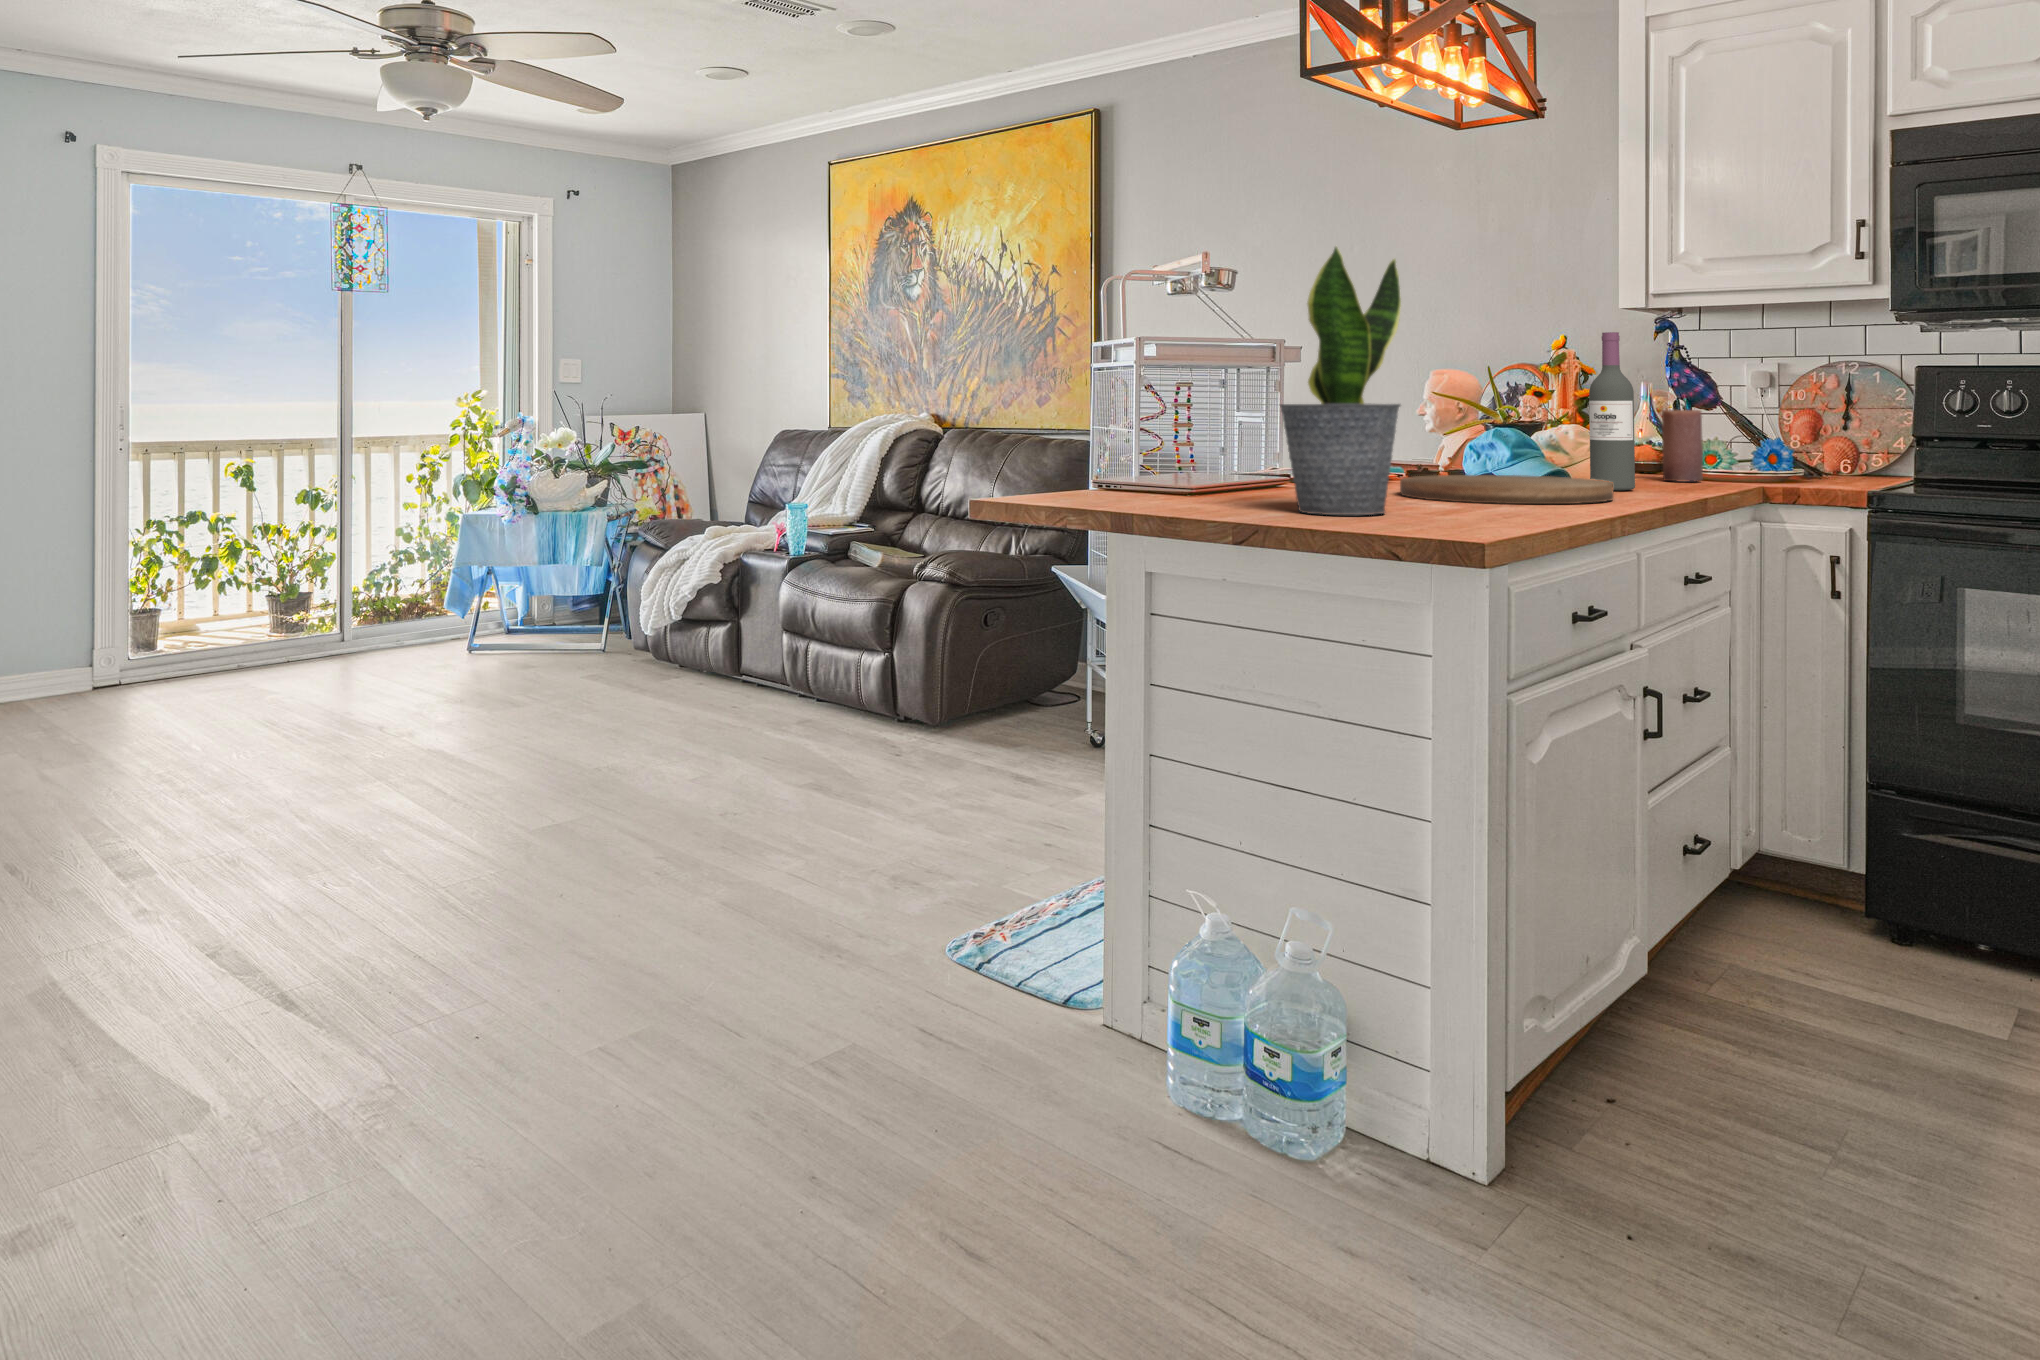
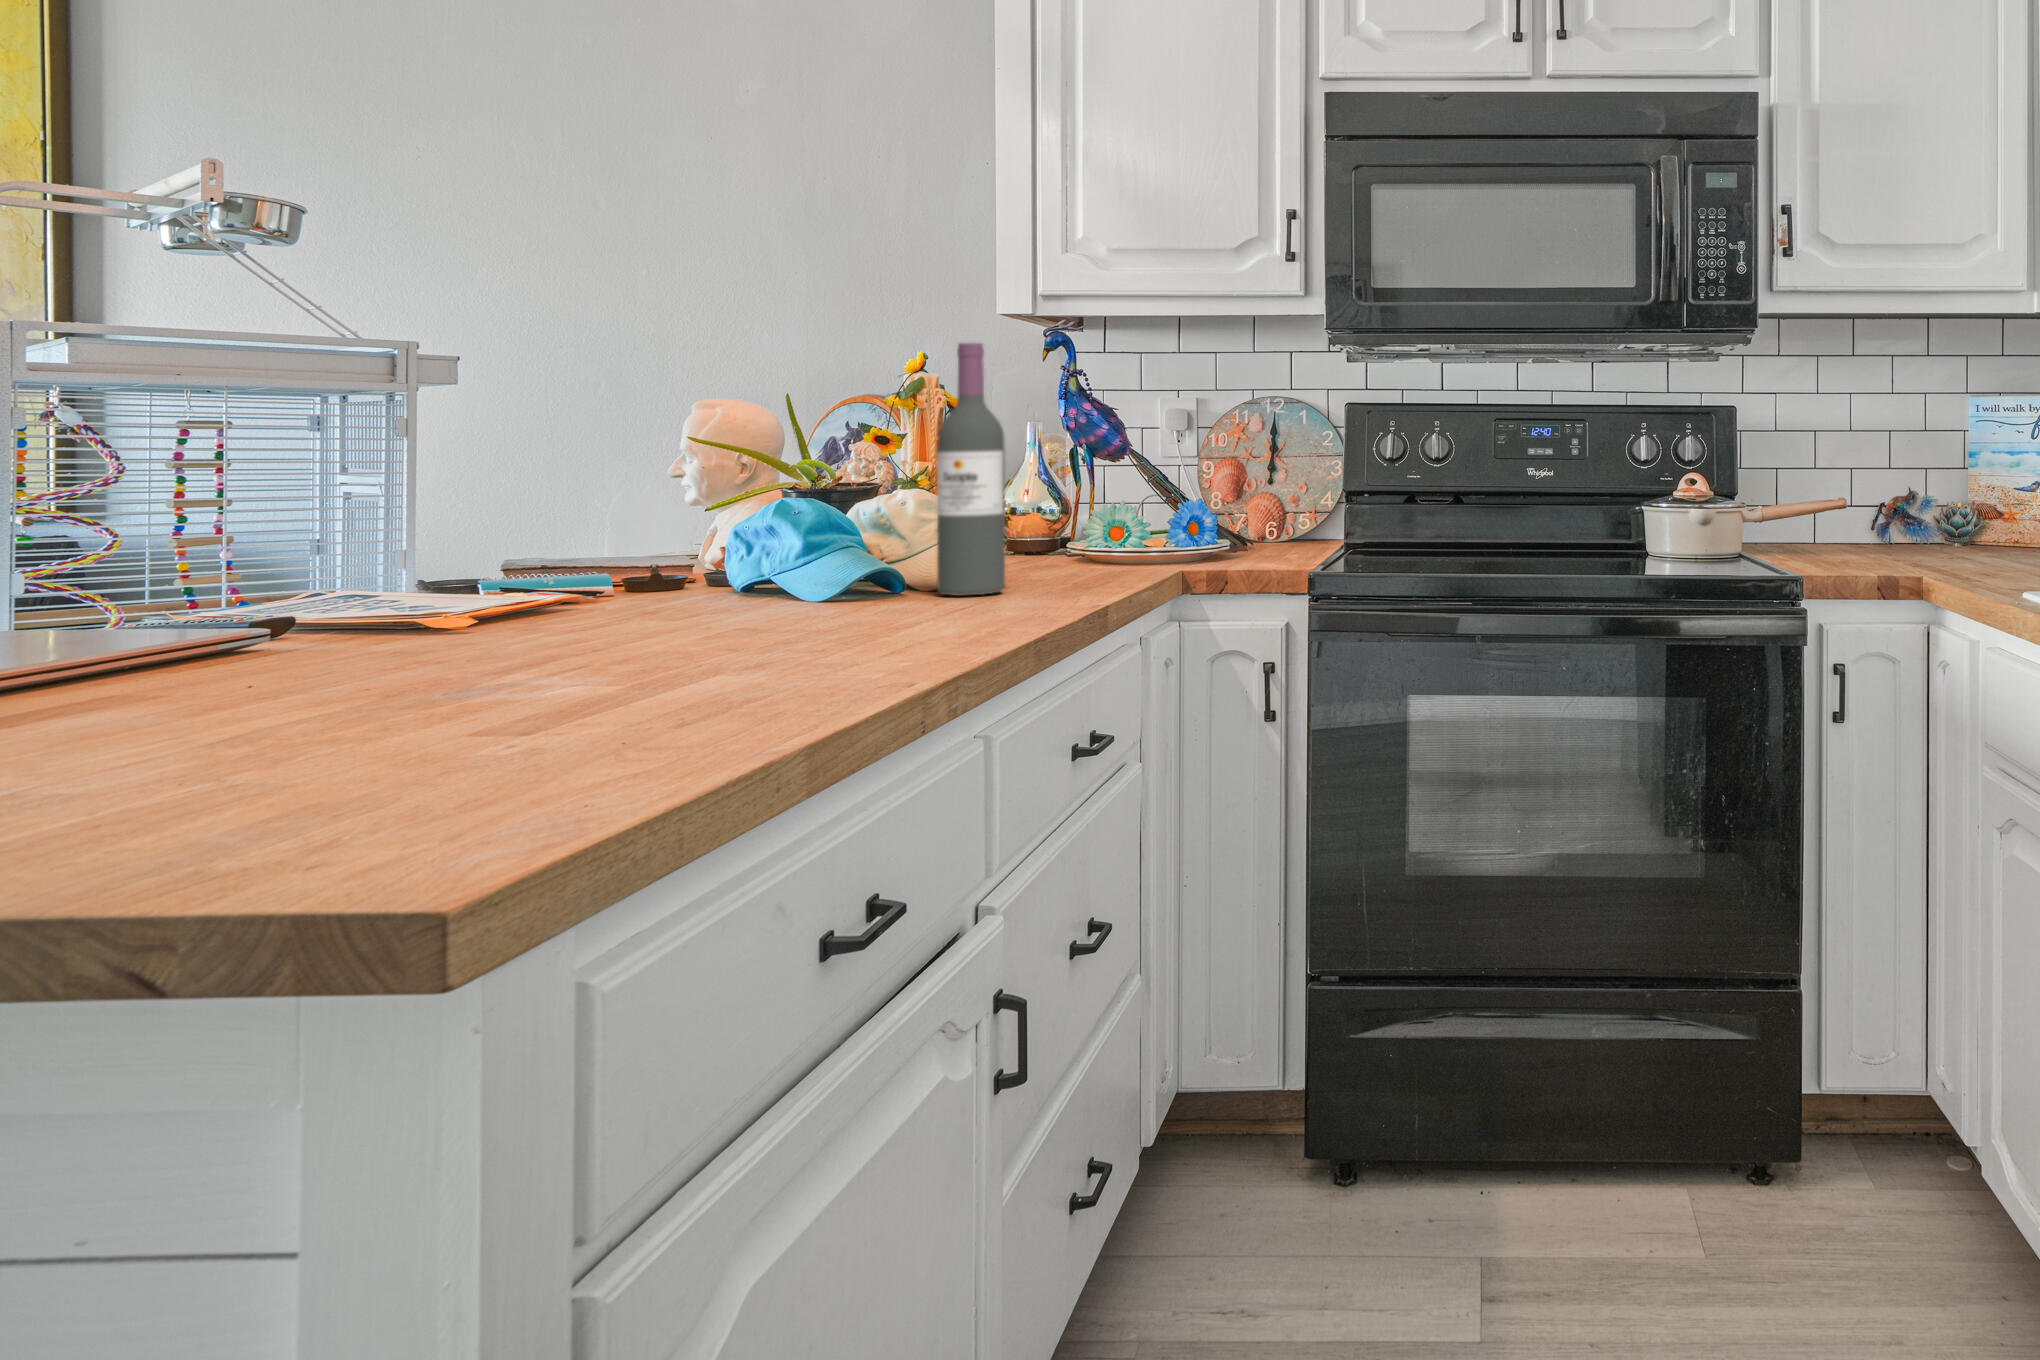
potted plant: present [1280,247,1401,515] -> none [190,105,519,731]
candle: present [1662,410,1703,482] -> none [1049,462,1103,569]
cutting board: present [1400,475,1613,504] -> none [578,581,966,650]

